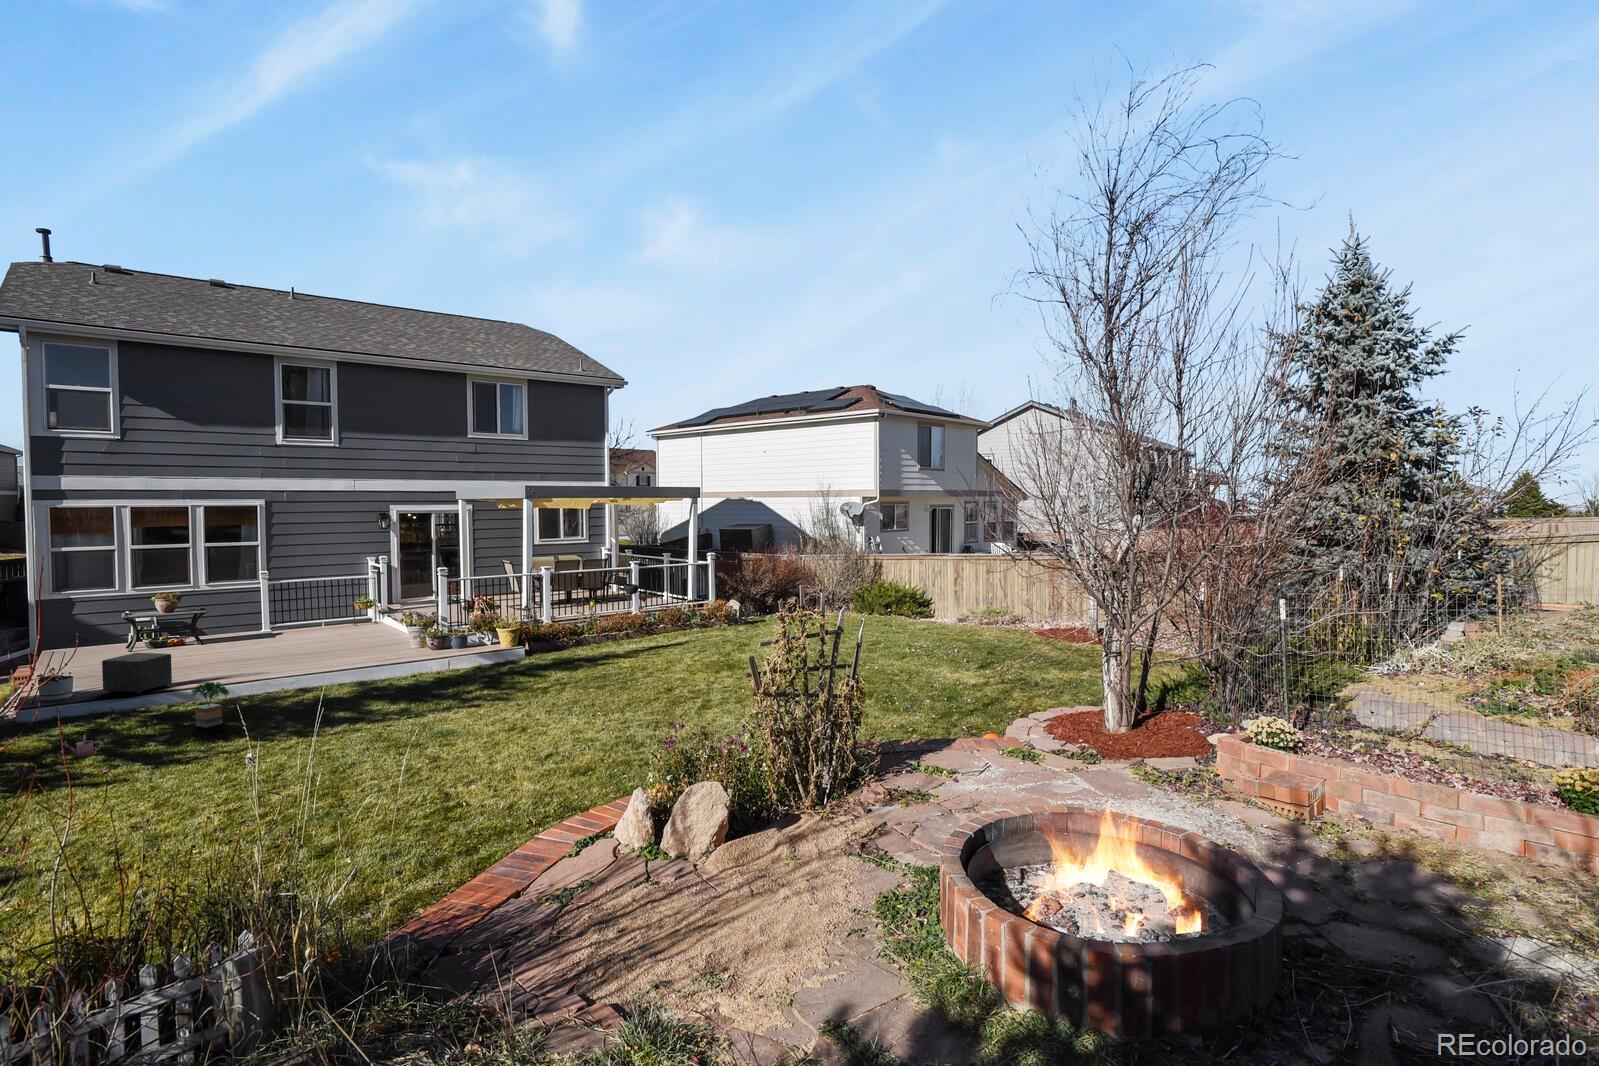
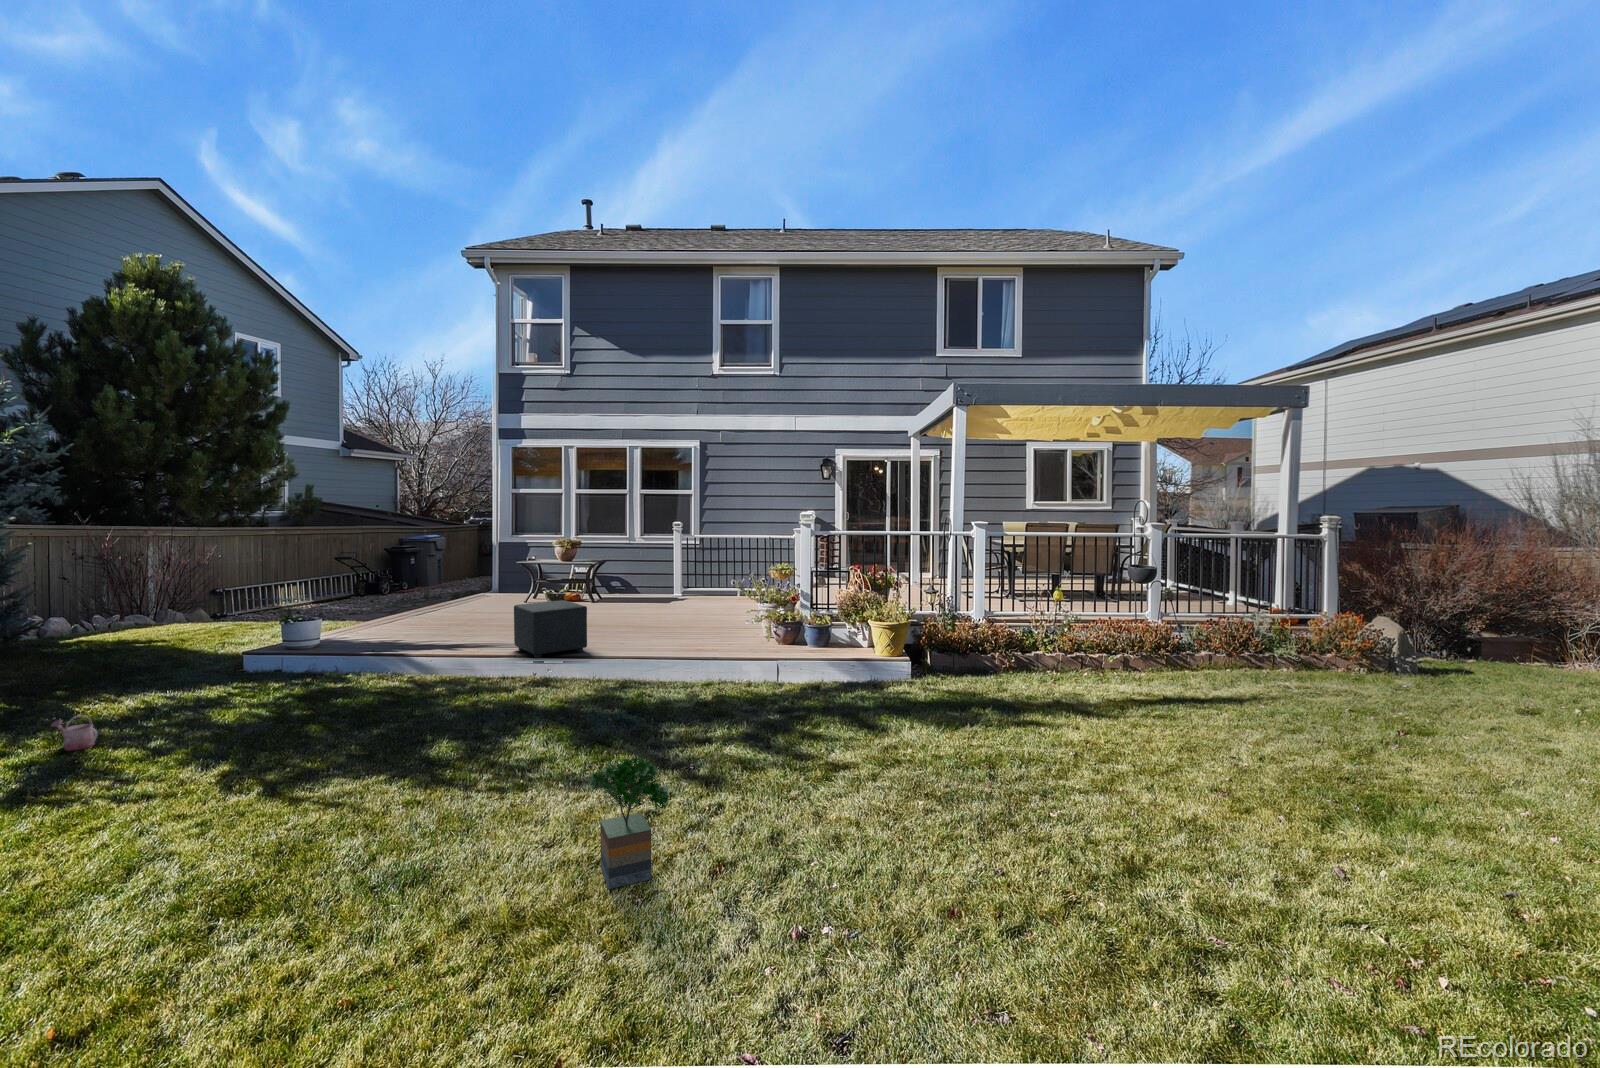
ottoman: present [102,653,172,694] -> present [514,600,587,658]
potted tree: present [191,682,229,728] -> present [587,757,669,889]

